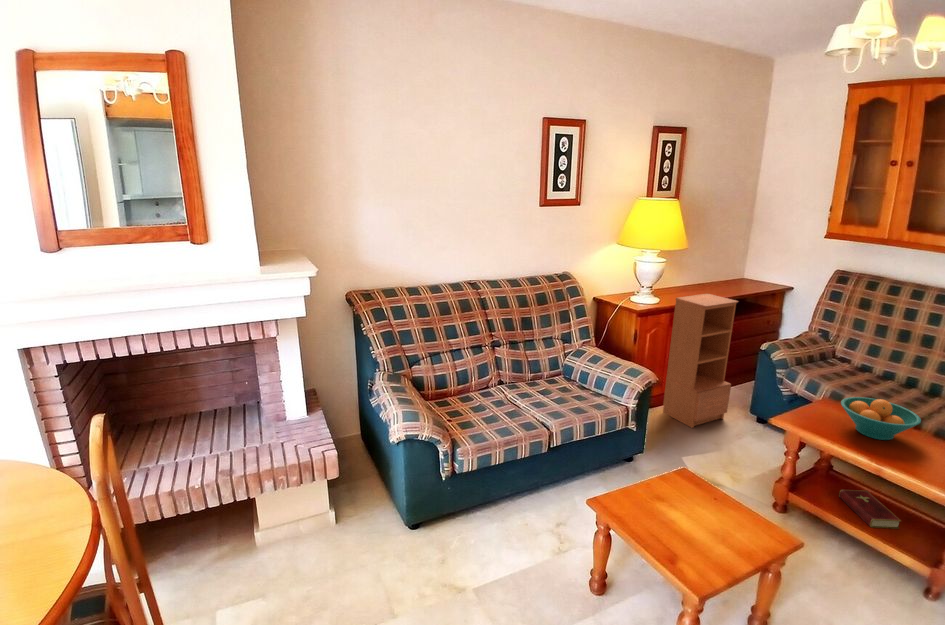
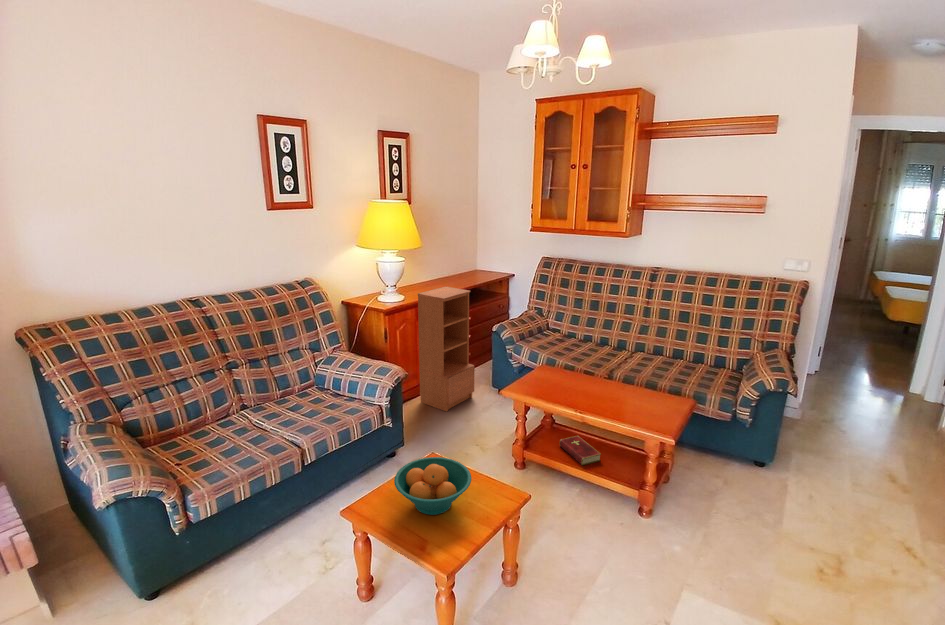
fruit bowl: present [841,397,921,440] -> present [394,457,471,515]

